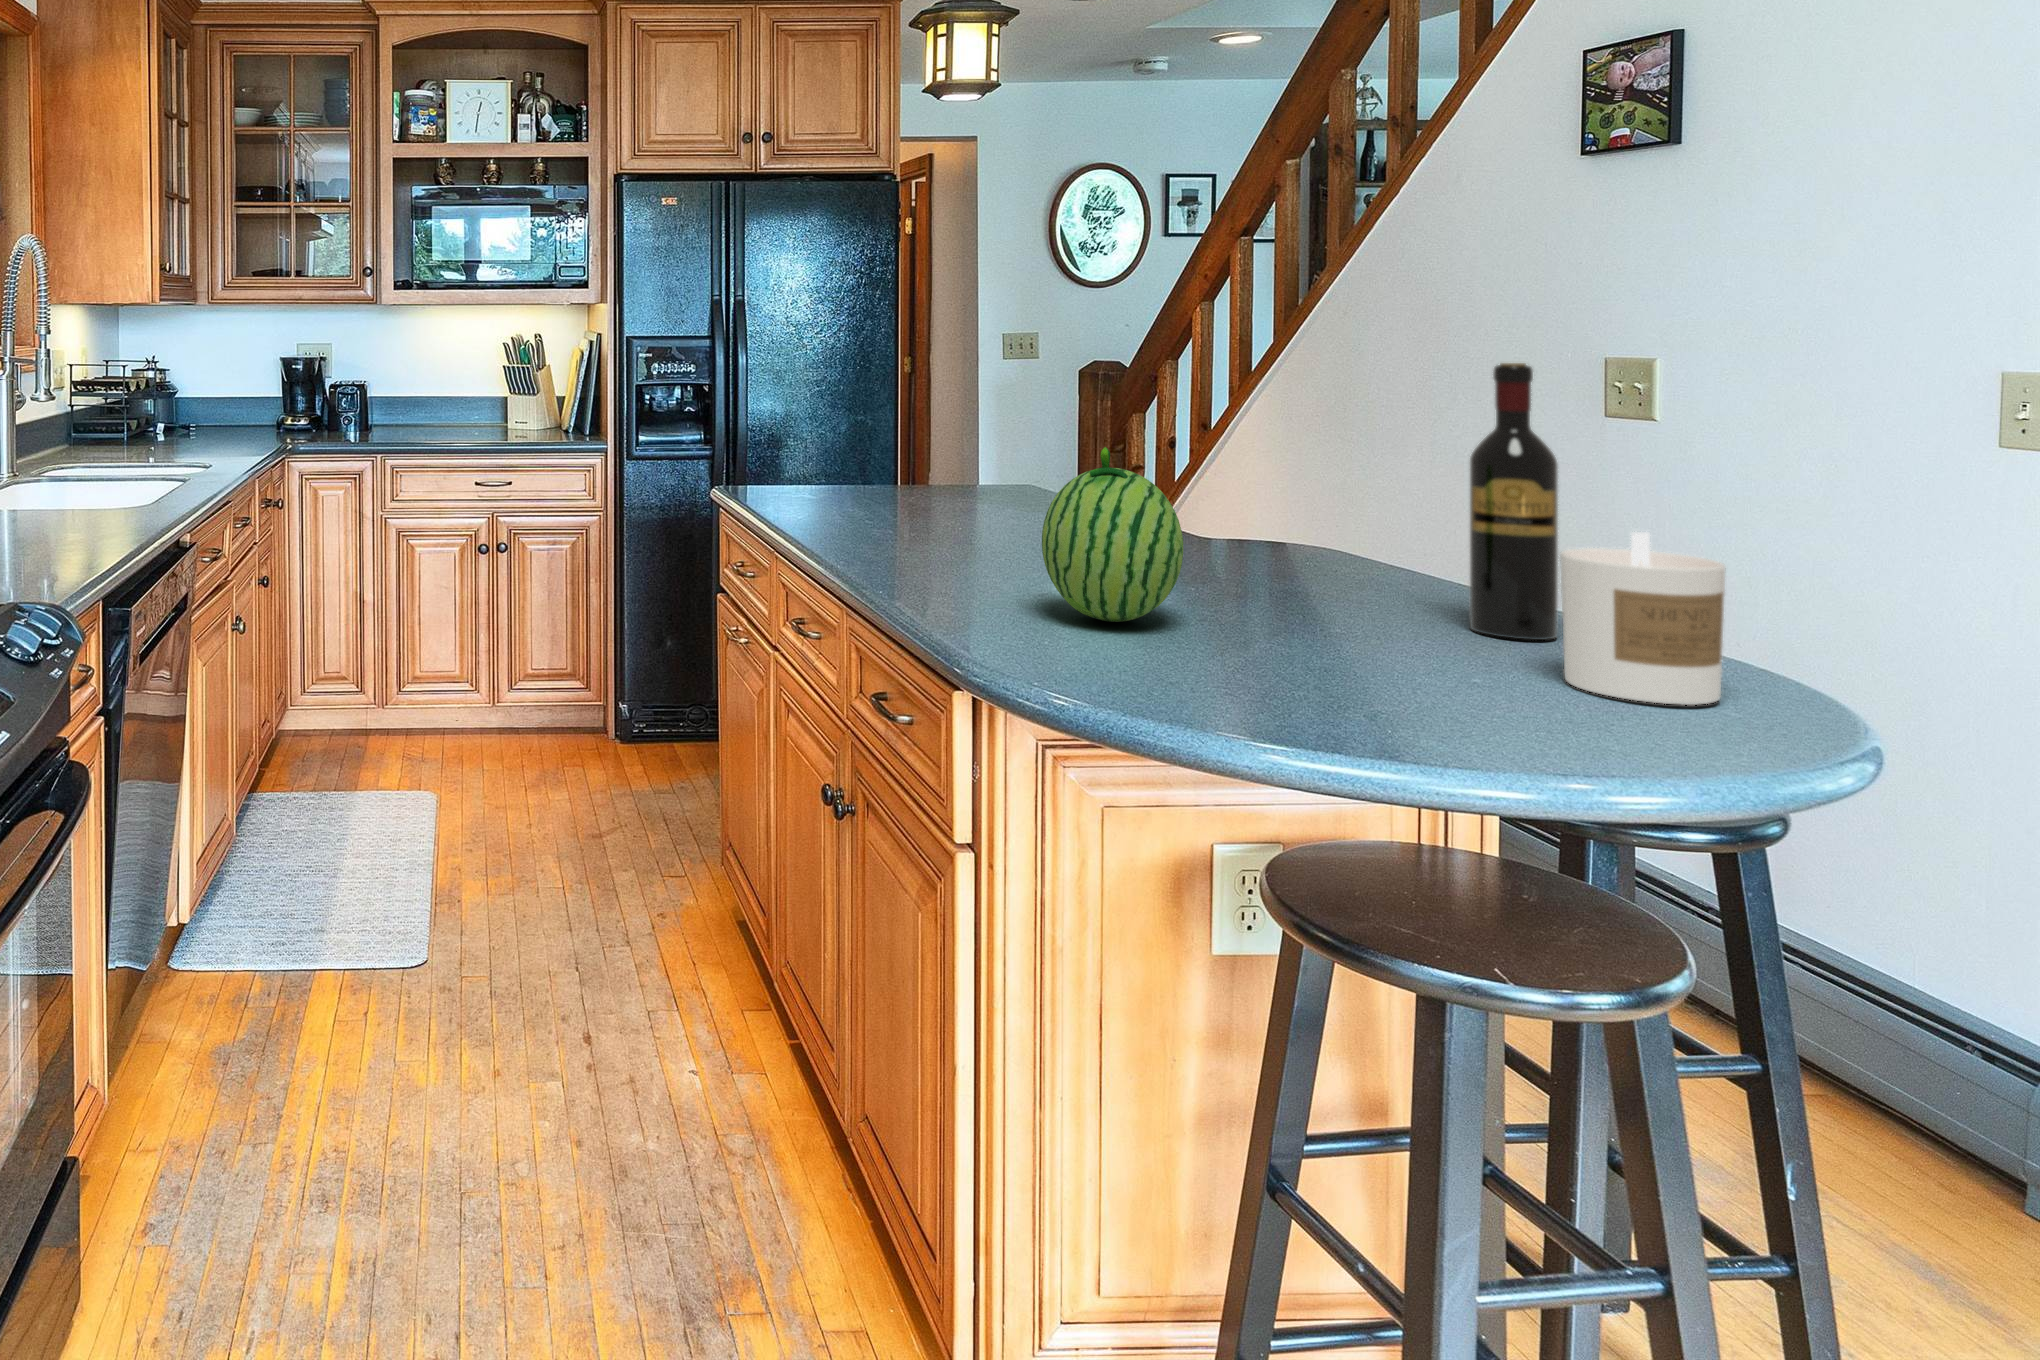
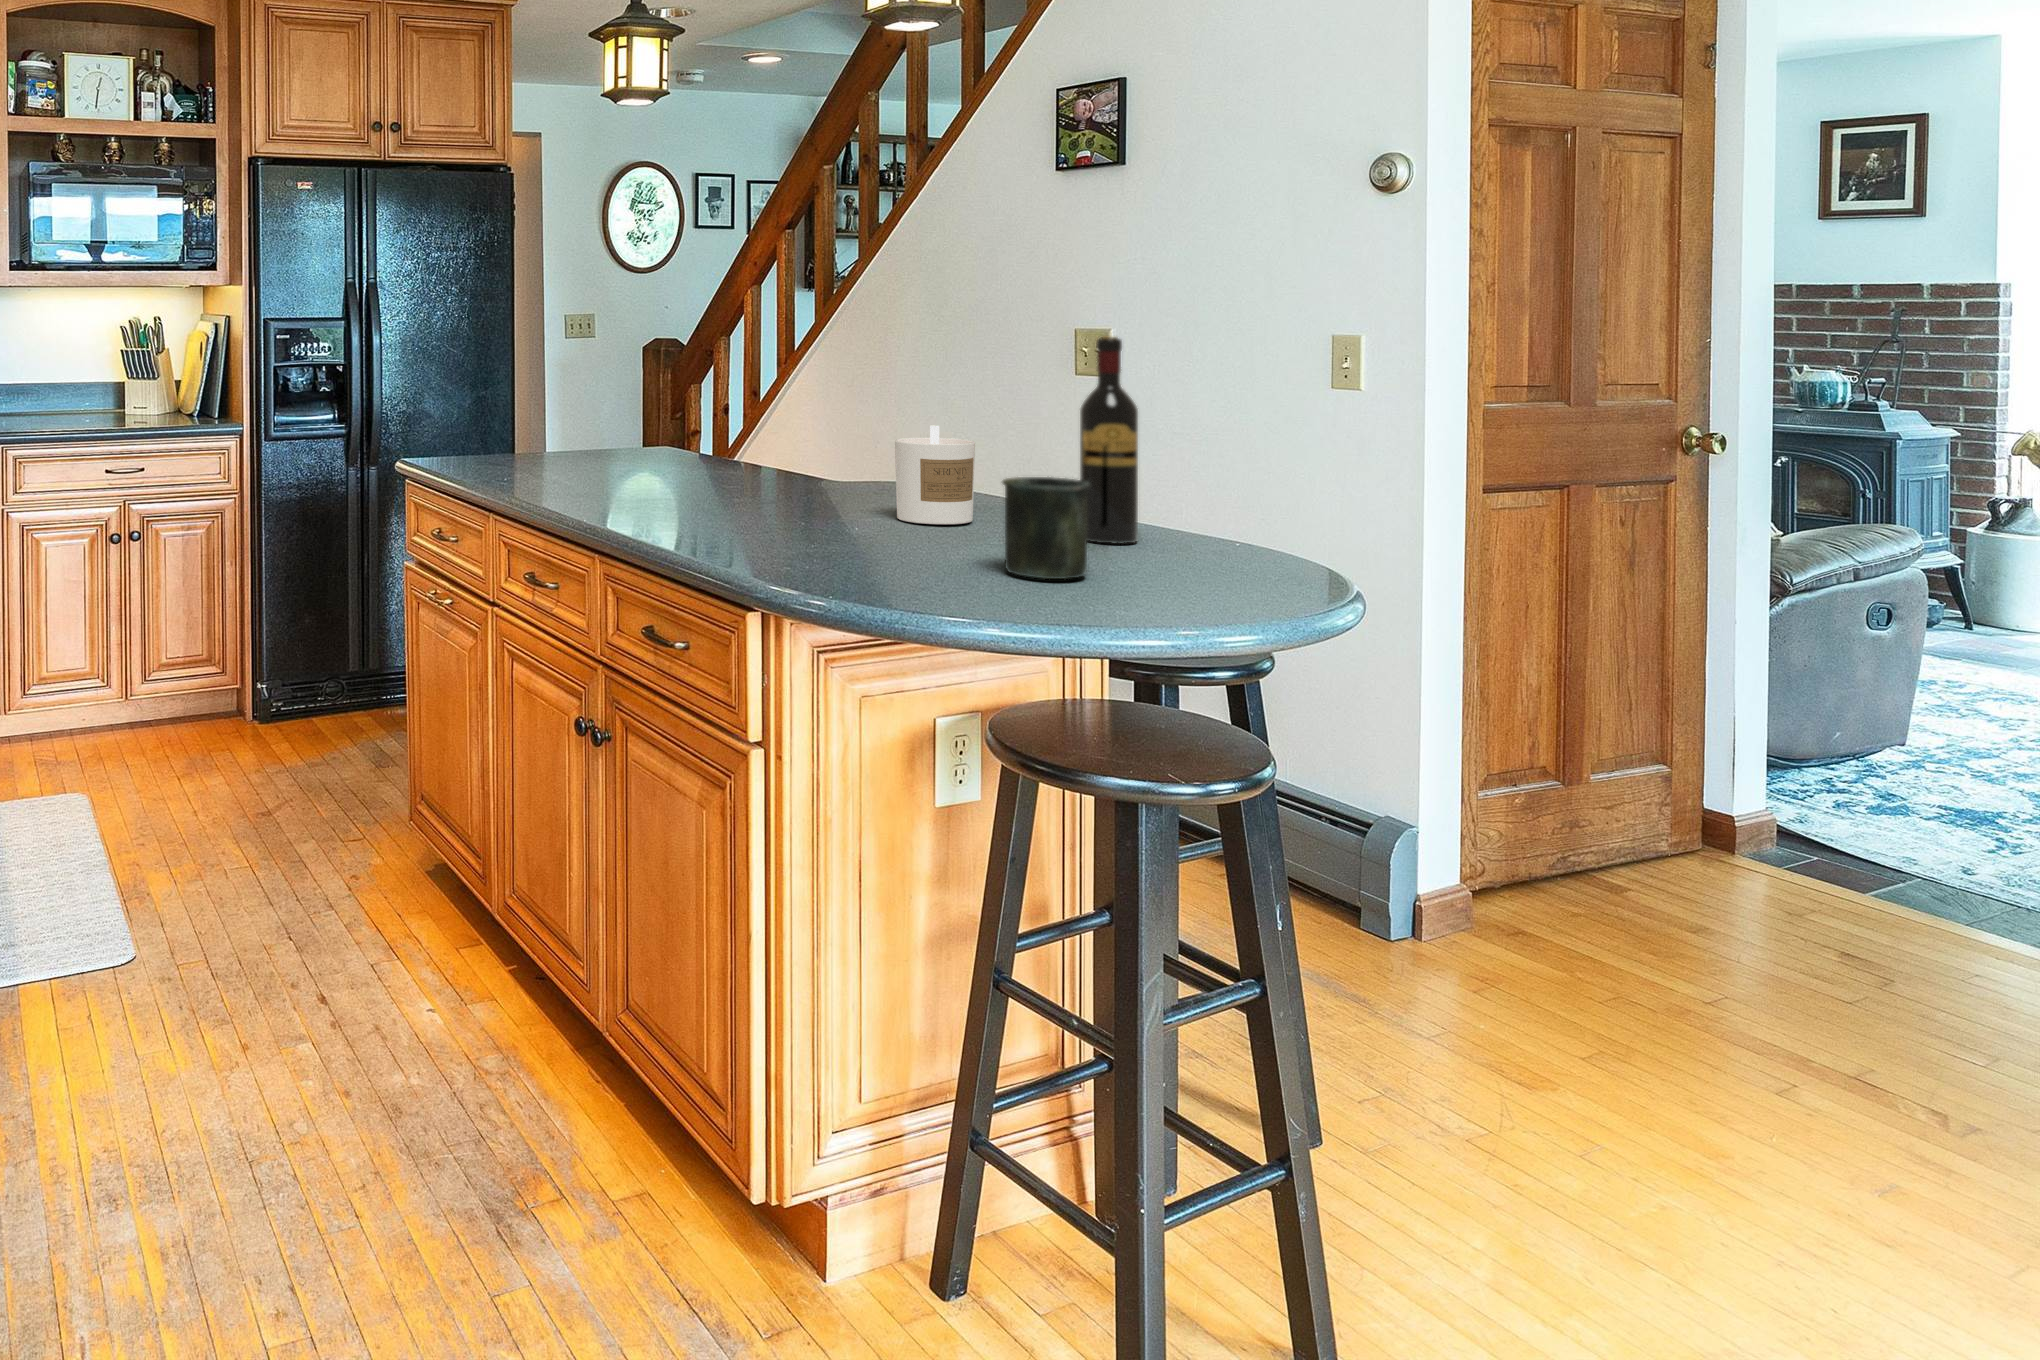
fruit: present [1042,447,1183,622] -> none [787,407,897,549]
candle: present [1560,532,1725,705] -> present [895,425,975,524]
mug: none [1307,545,1436,685] -> present [1002,477,1091,579]

